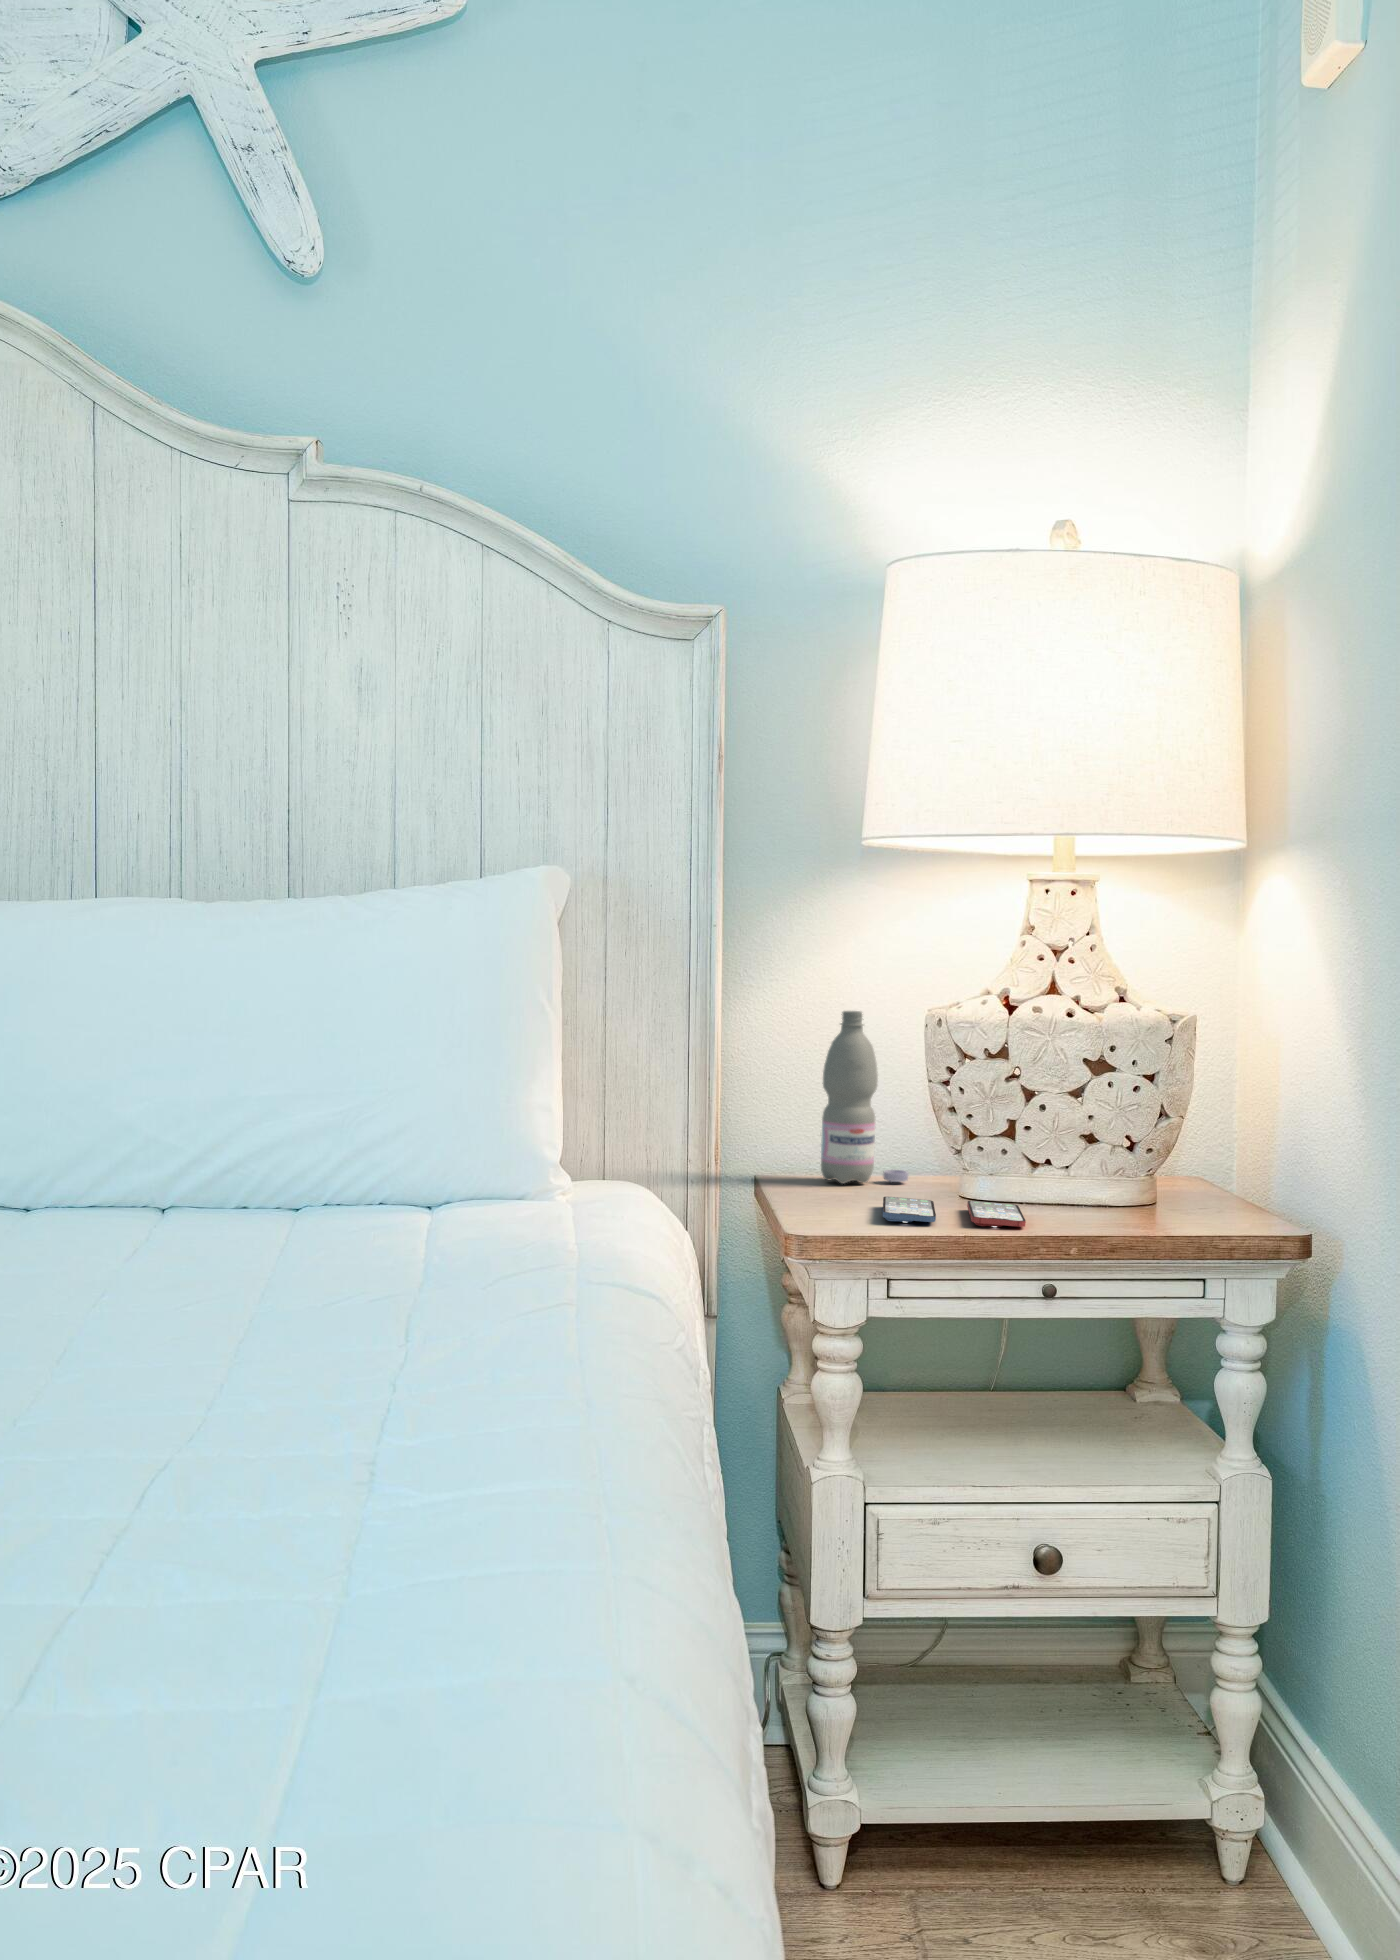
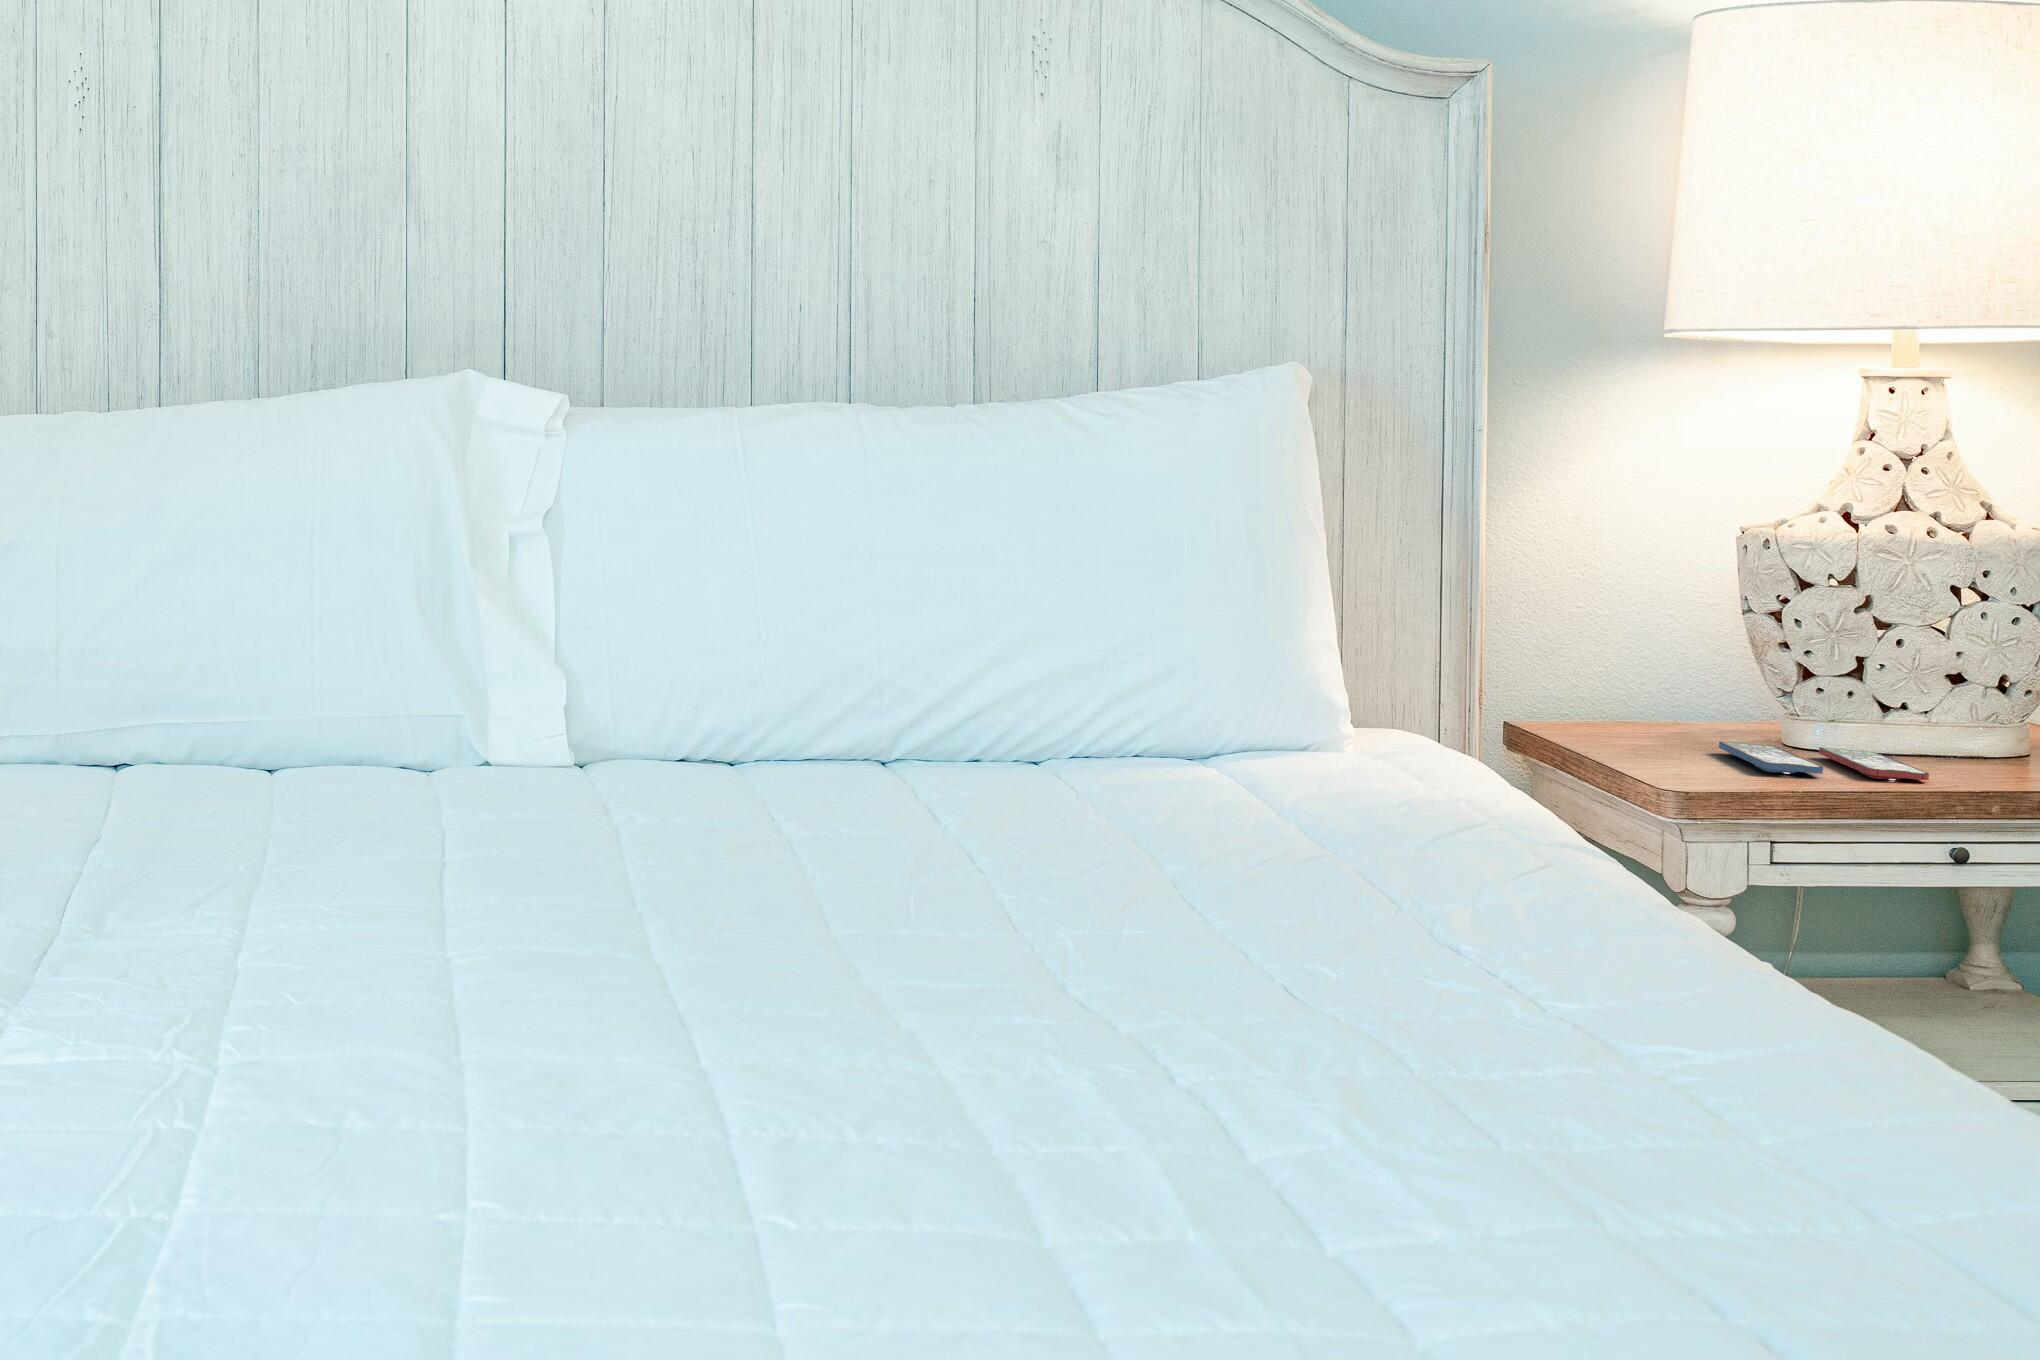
water bottle: present [821,1011,909,1184] -> none [1579,525,1684,723]

